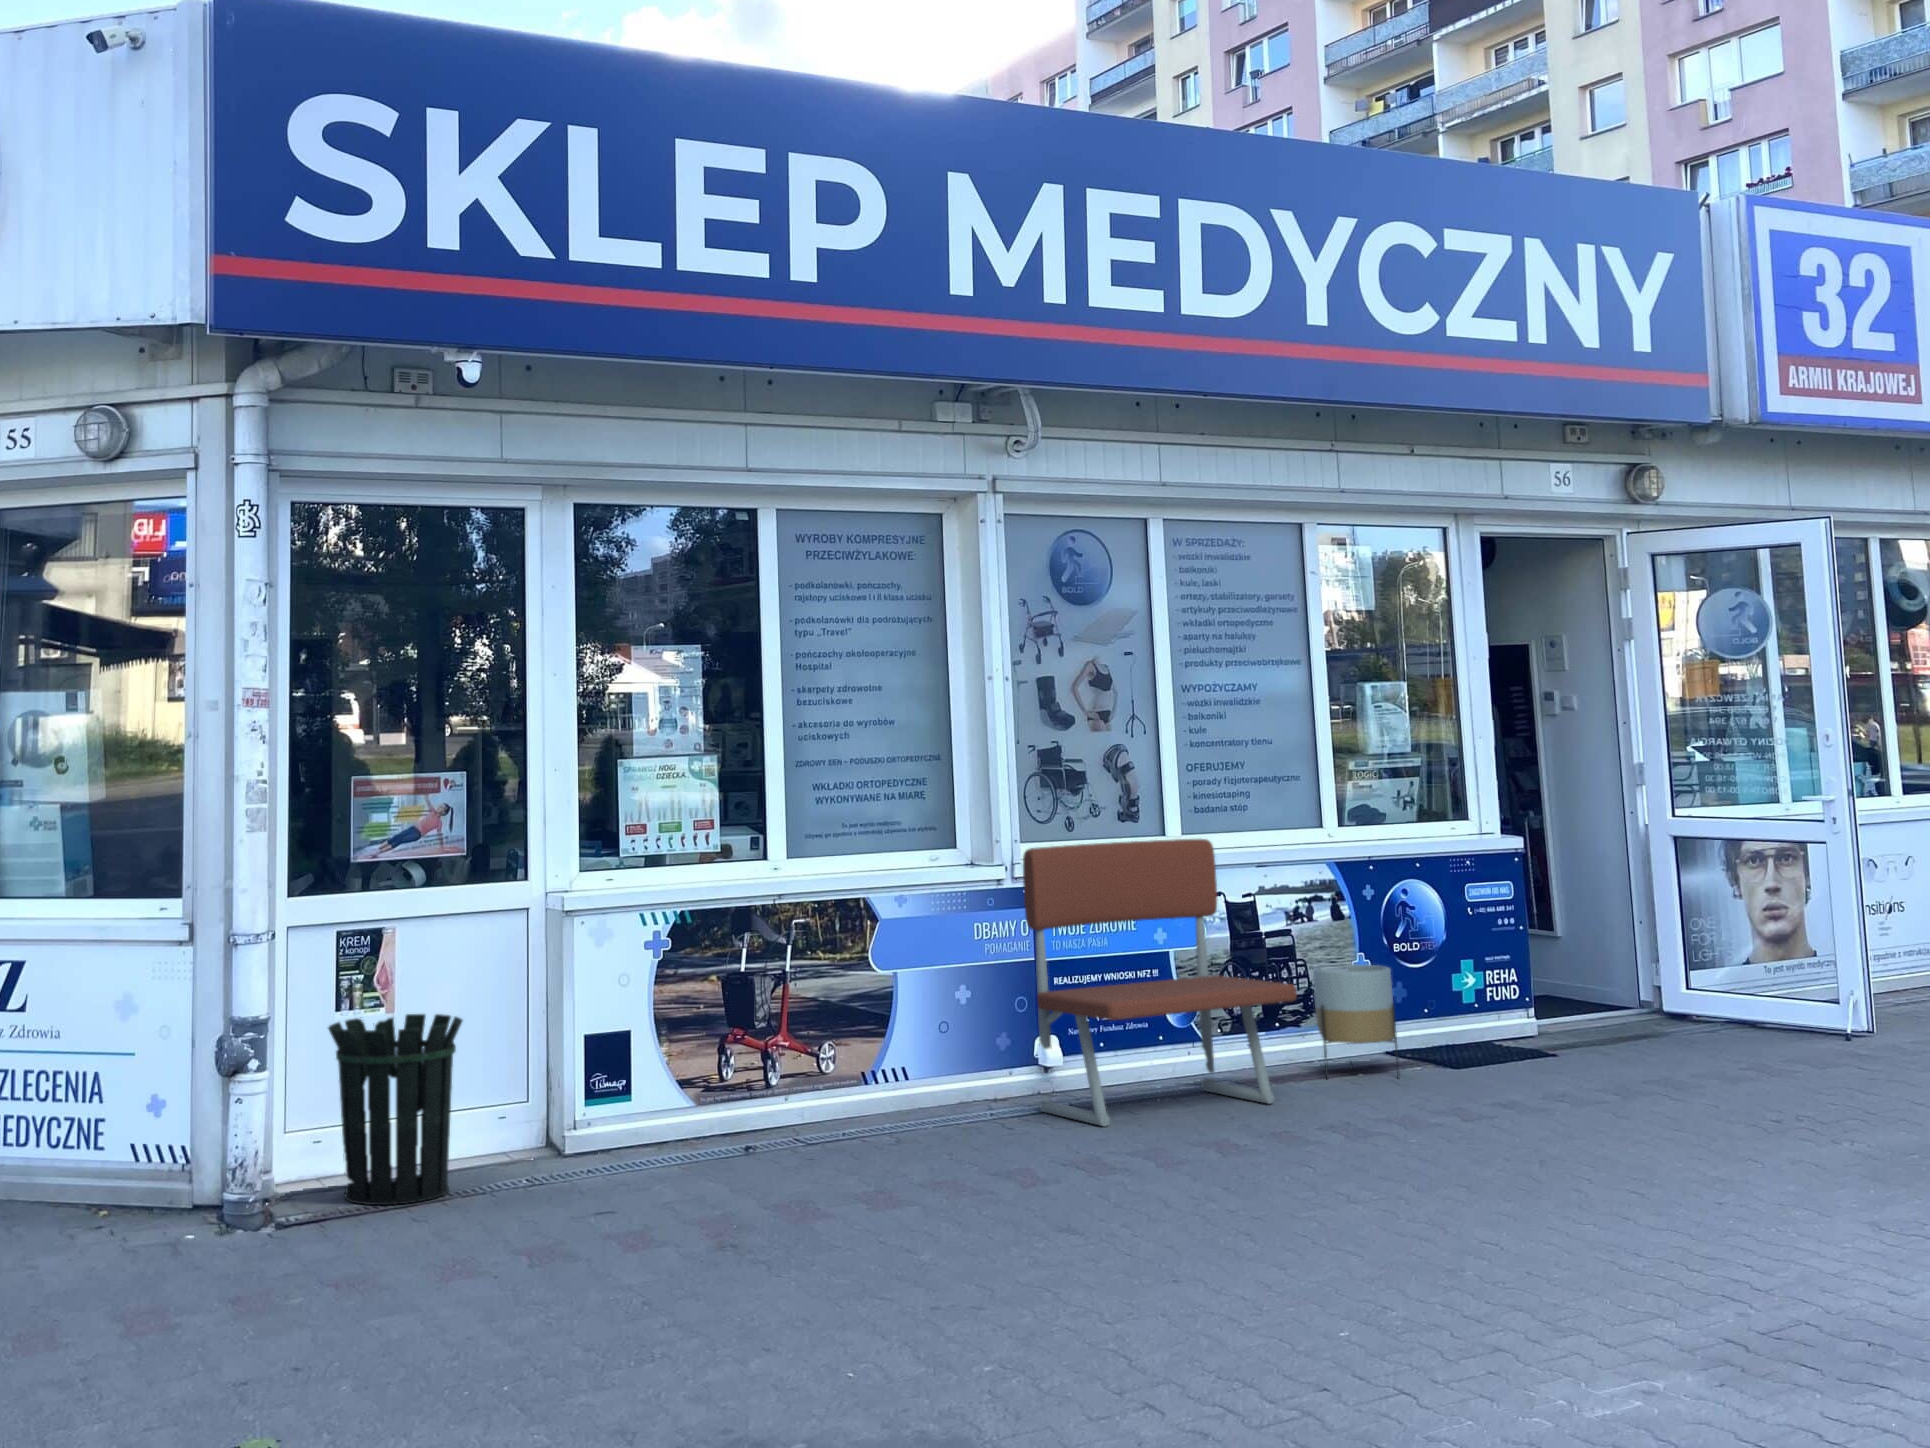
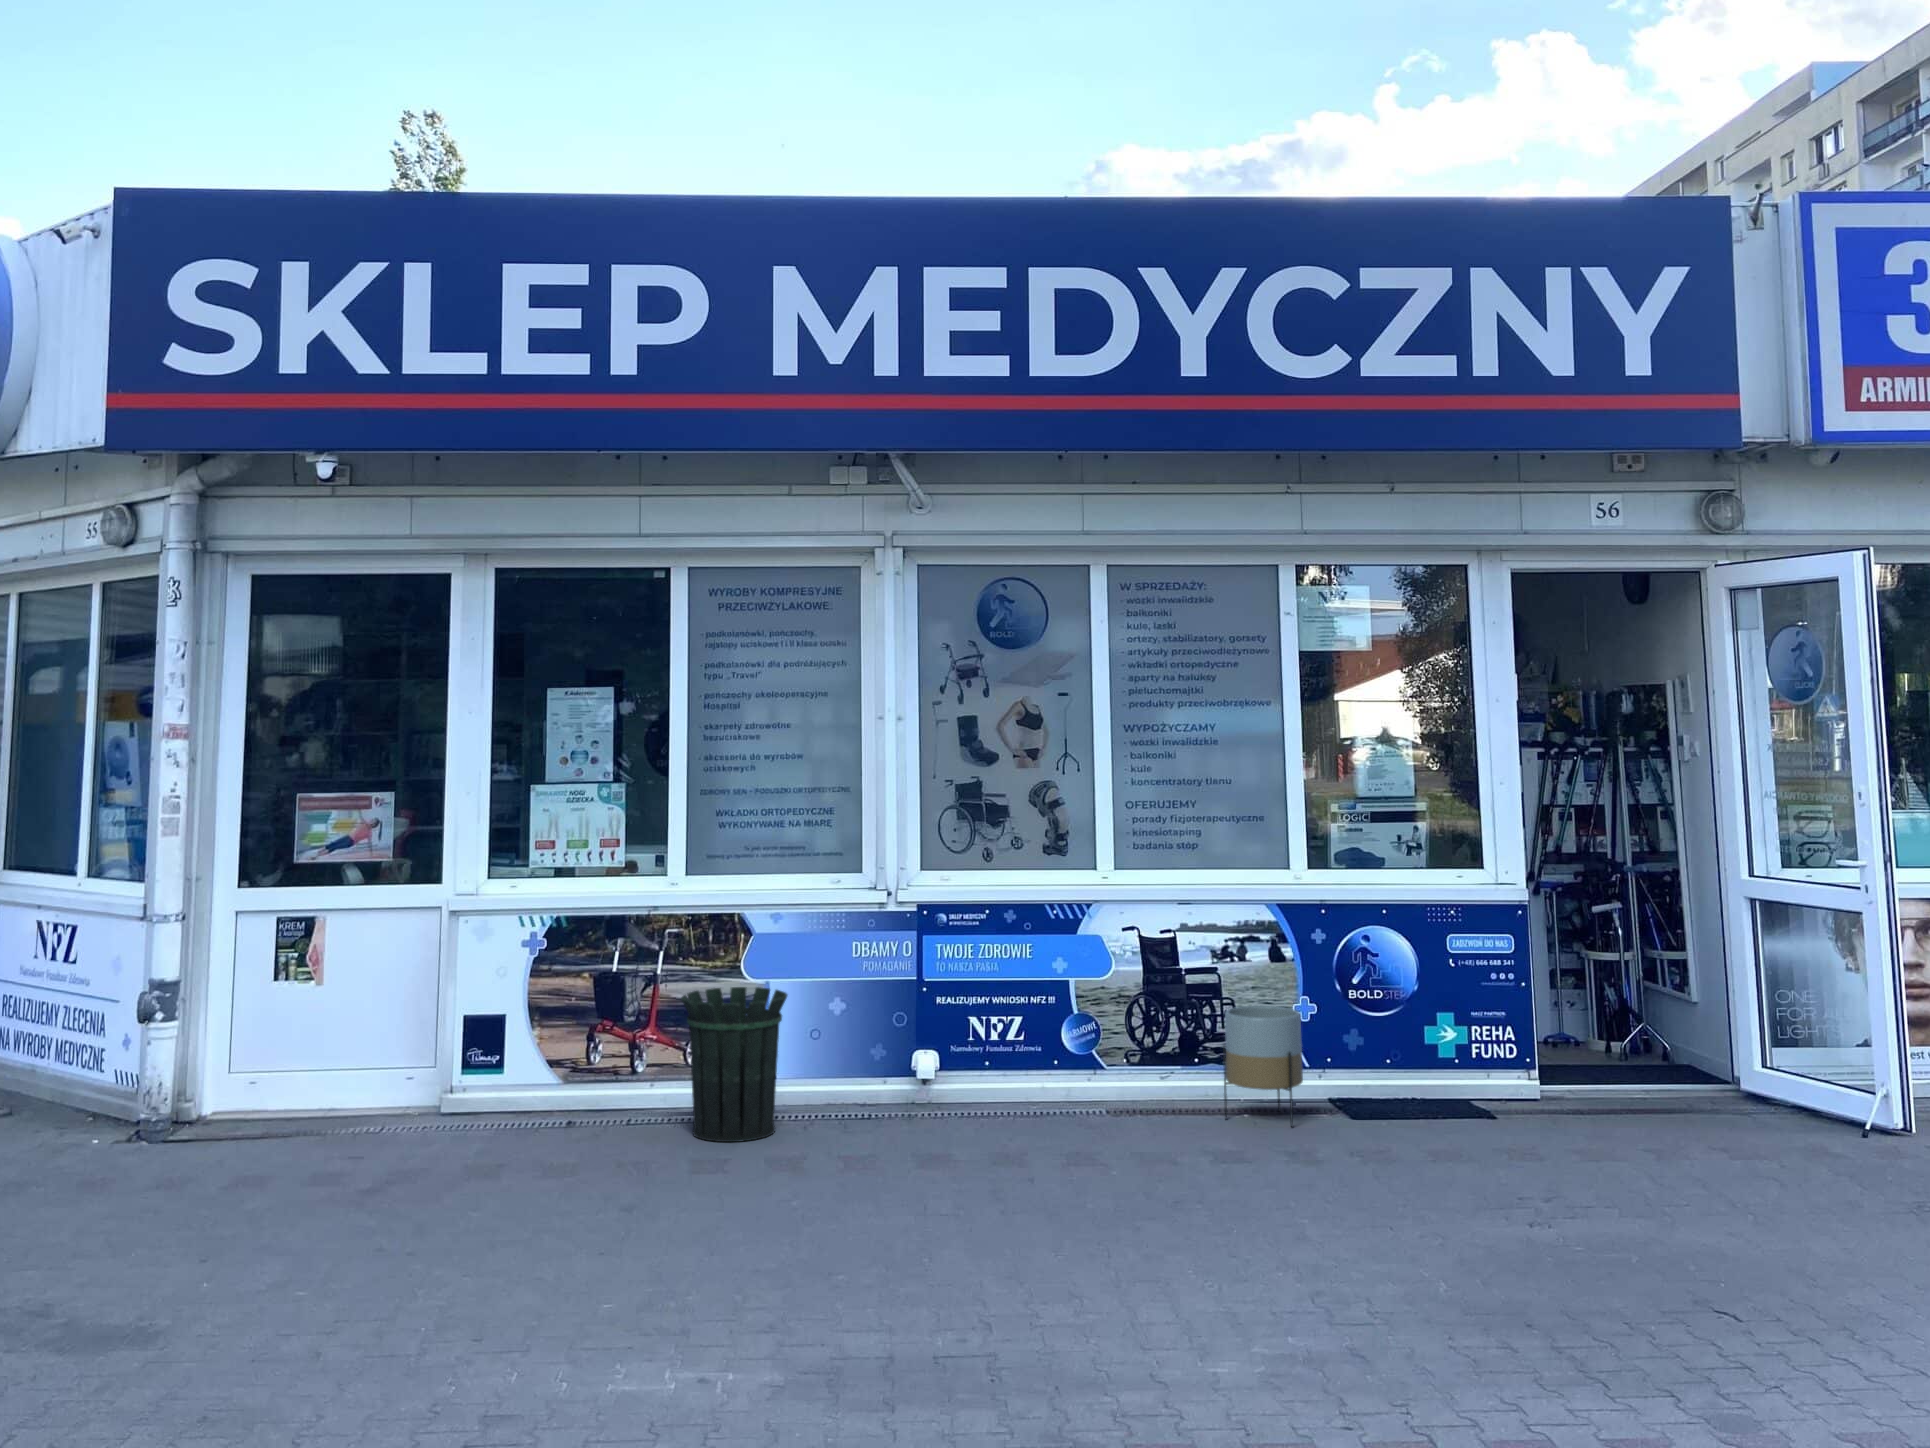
bench: present [1023,839,1297,1126] -> none [887,876,1114,1144]
waste bin: present [328,1014,462,1205] -> present [681,987,787,1142]

